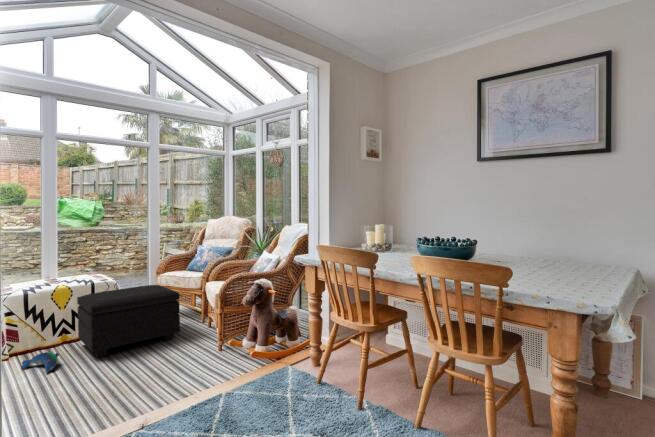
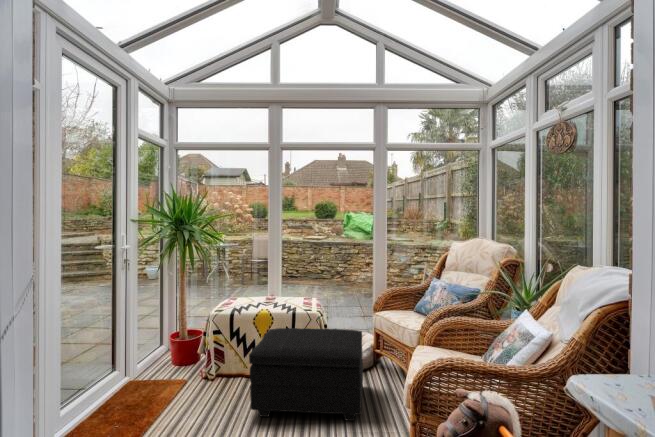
plush toy: present [21,352,59,373] -> none [204,388,230,419]

